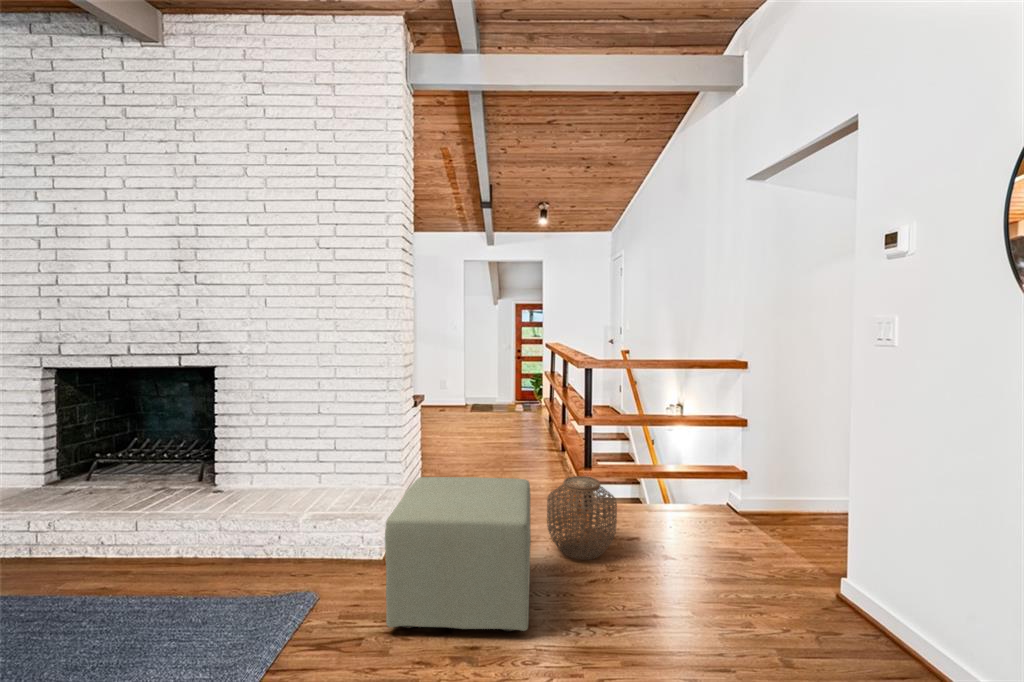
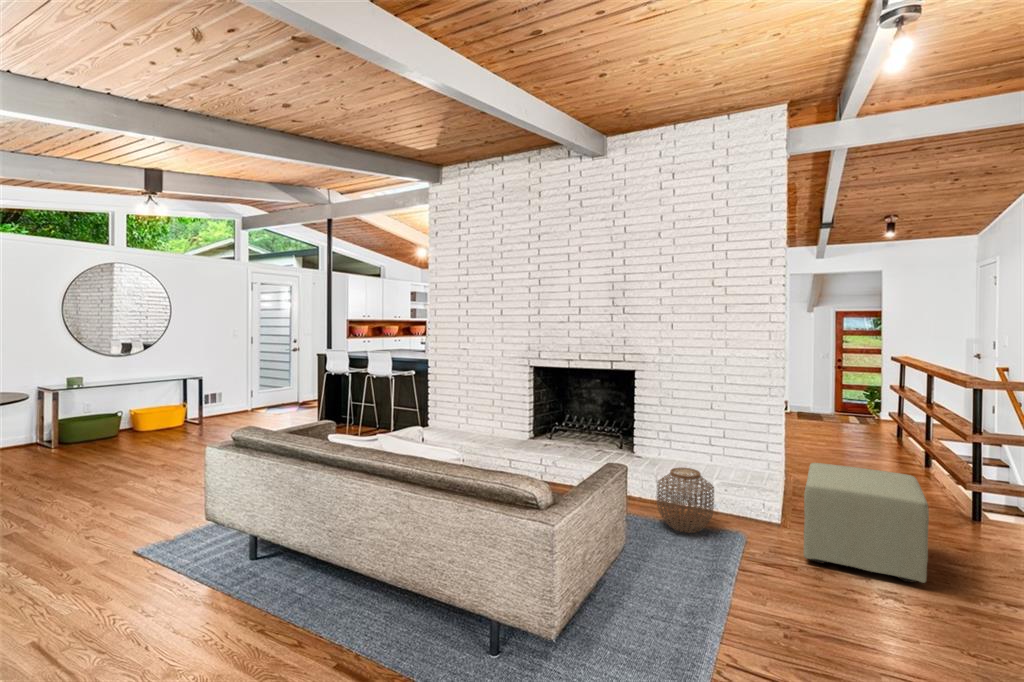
woven basket: present [547,476,617,560] -> present [657,467,714,533]

